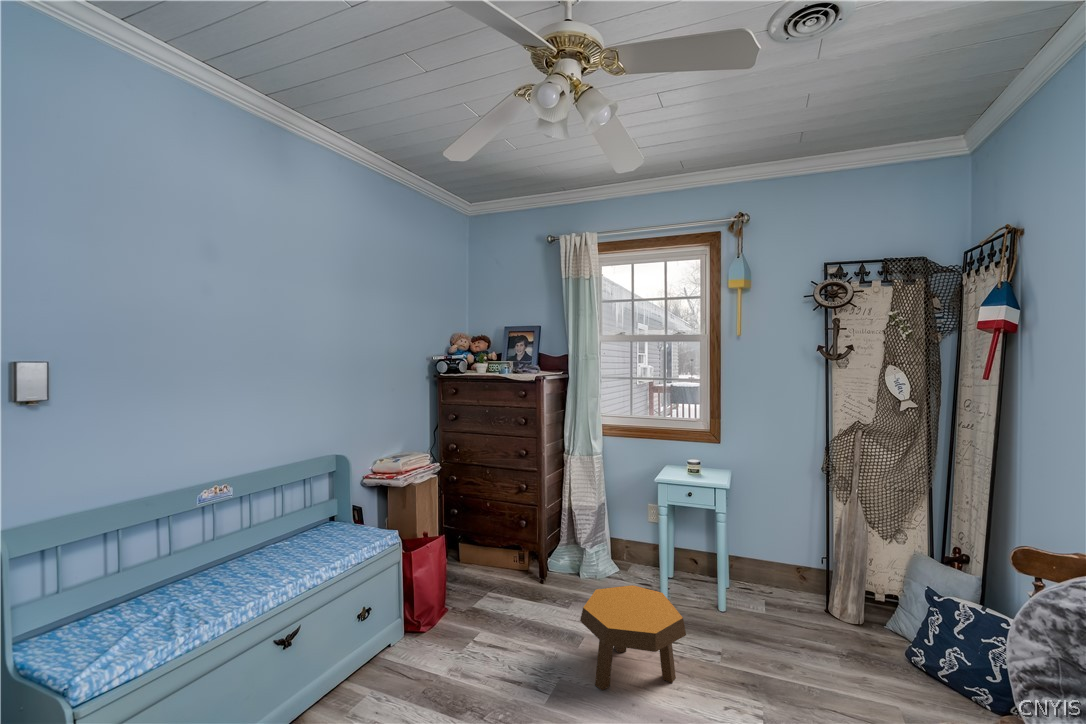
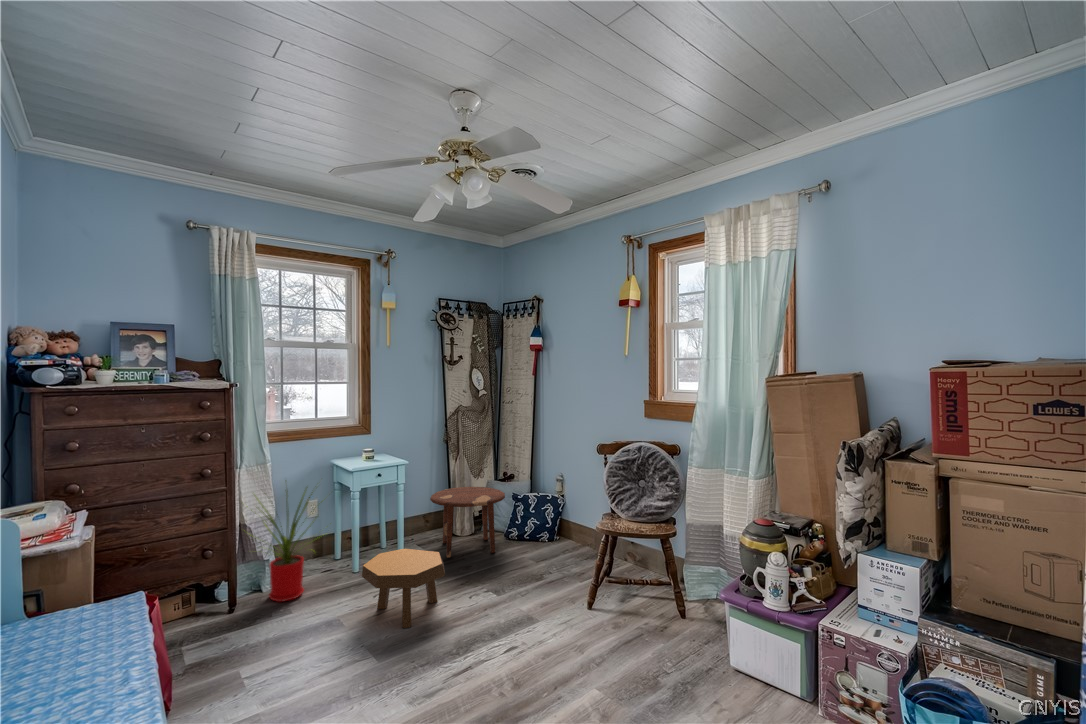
house plant: none [544,472,629,595] -> present [257,491,320,602]
side table: none [765,540,897,671] -> present [430,487,505,557]

